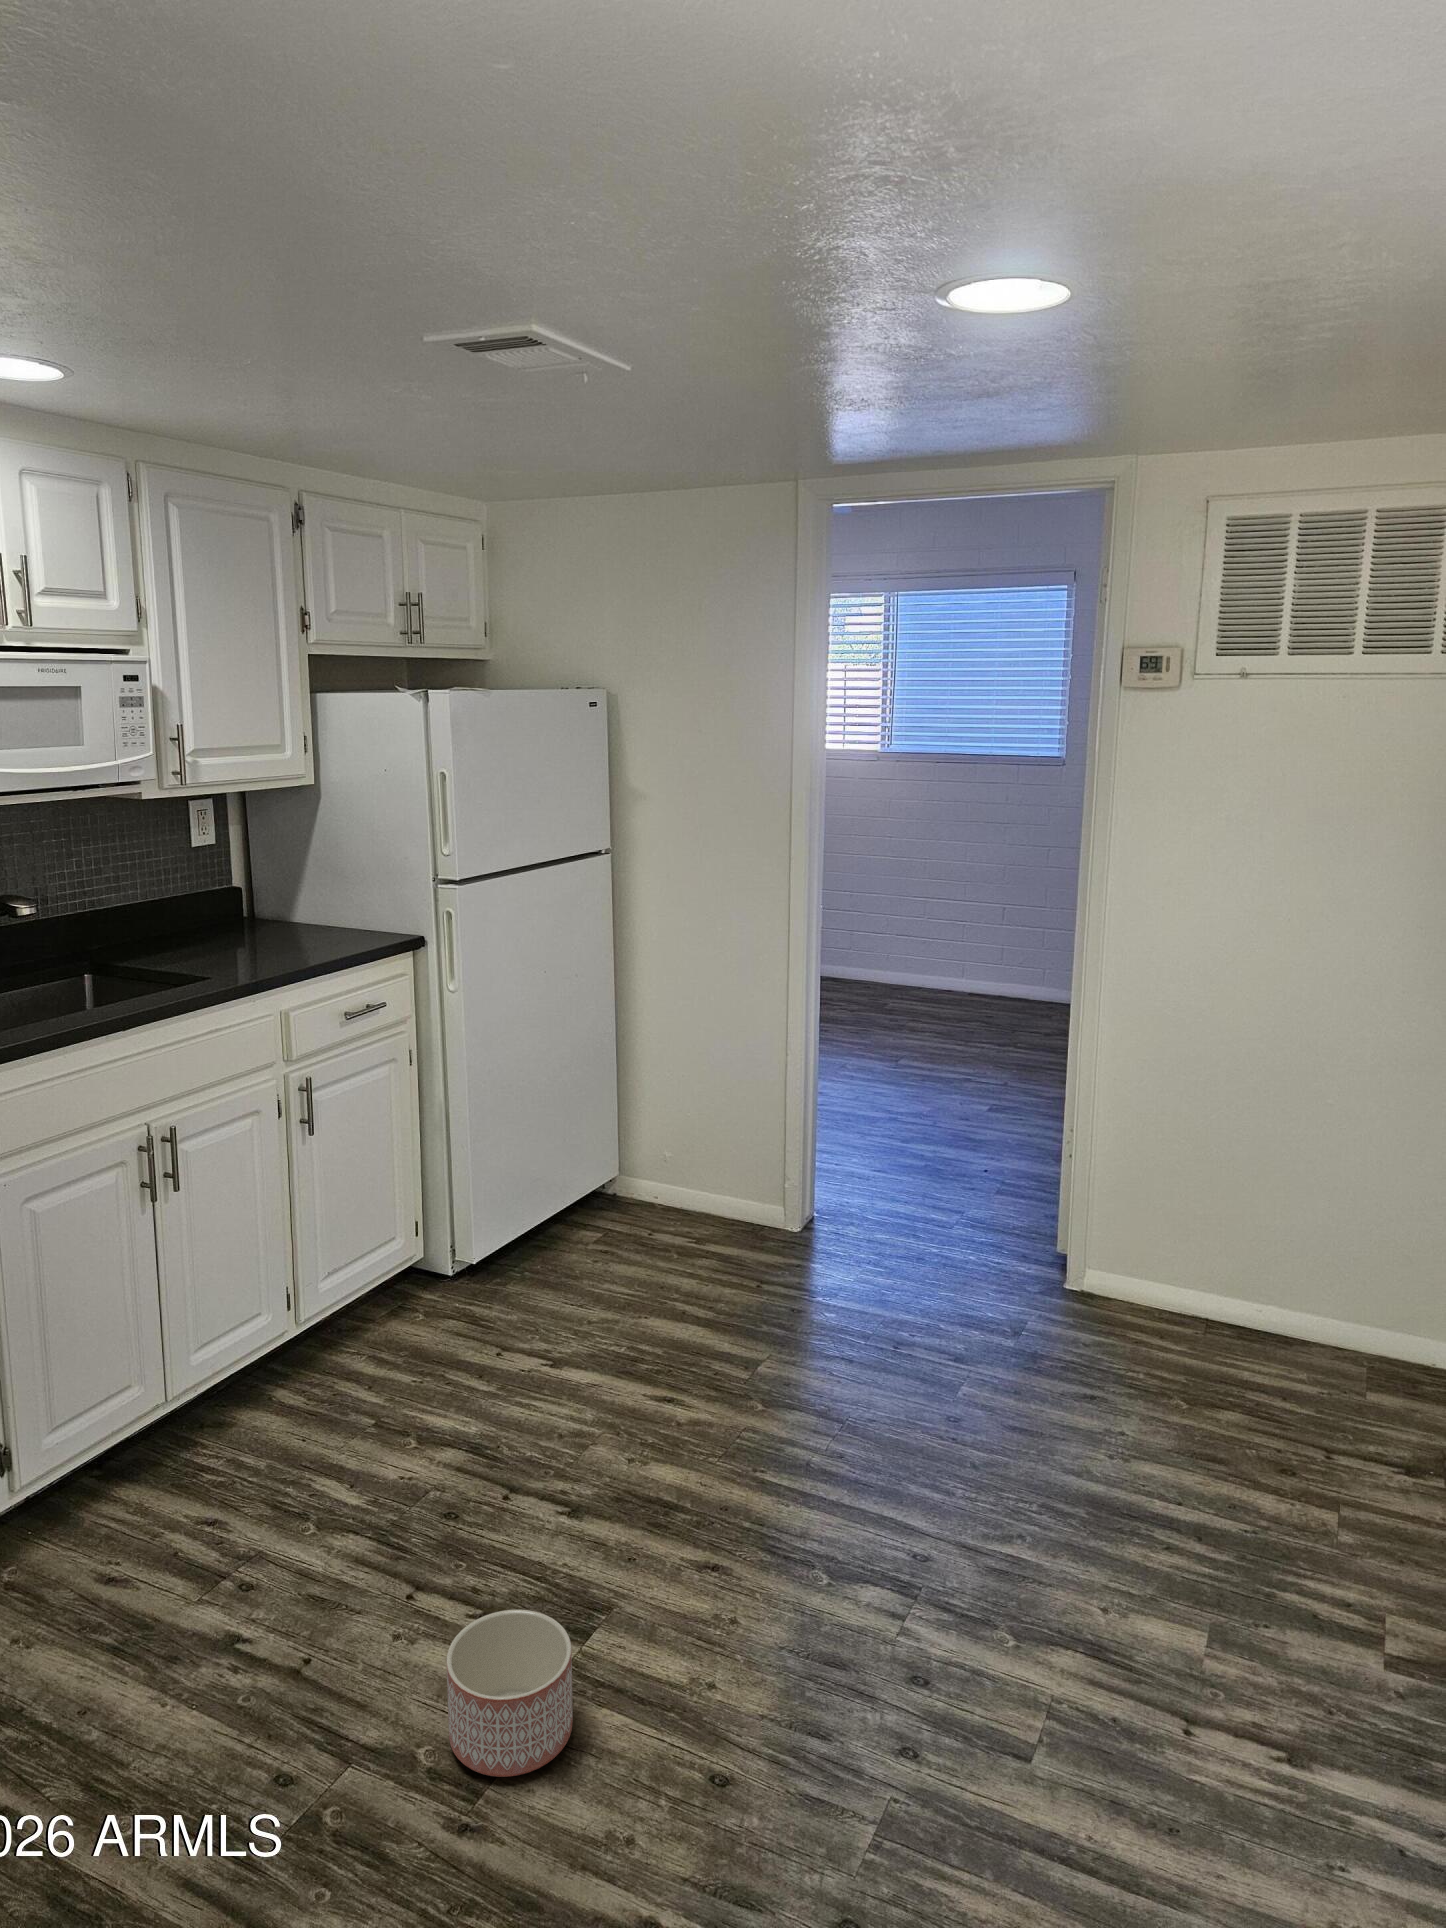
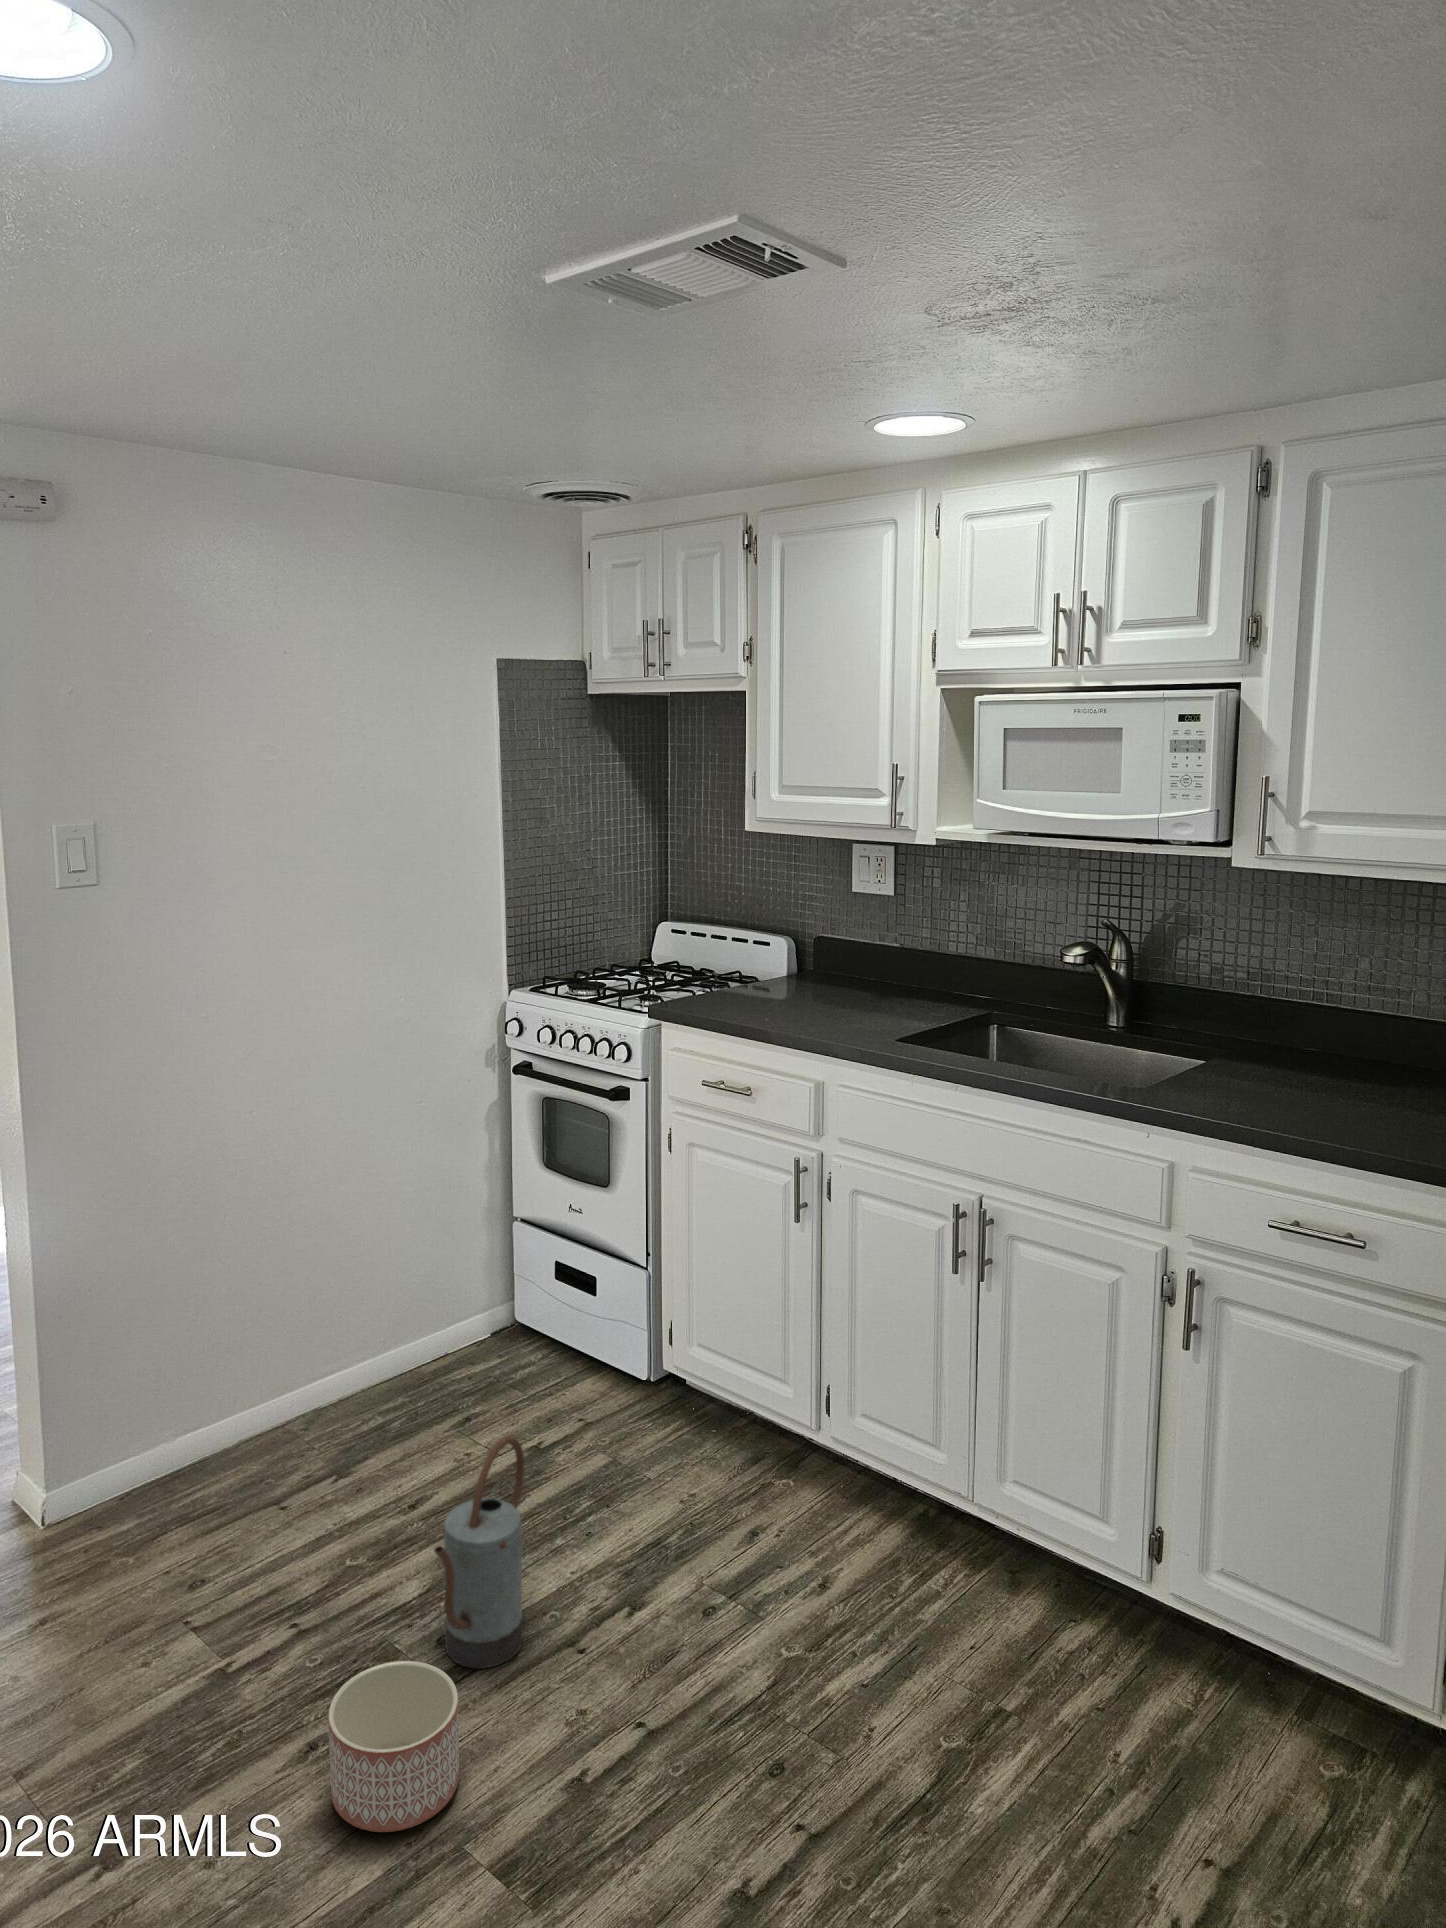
watering can: none [181,1534,383,1774] -> present [434,1435,524,1669]

